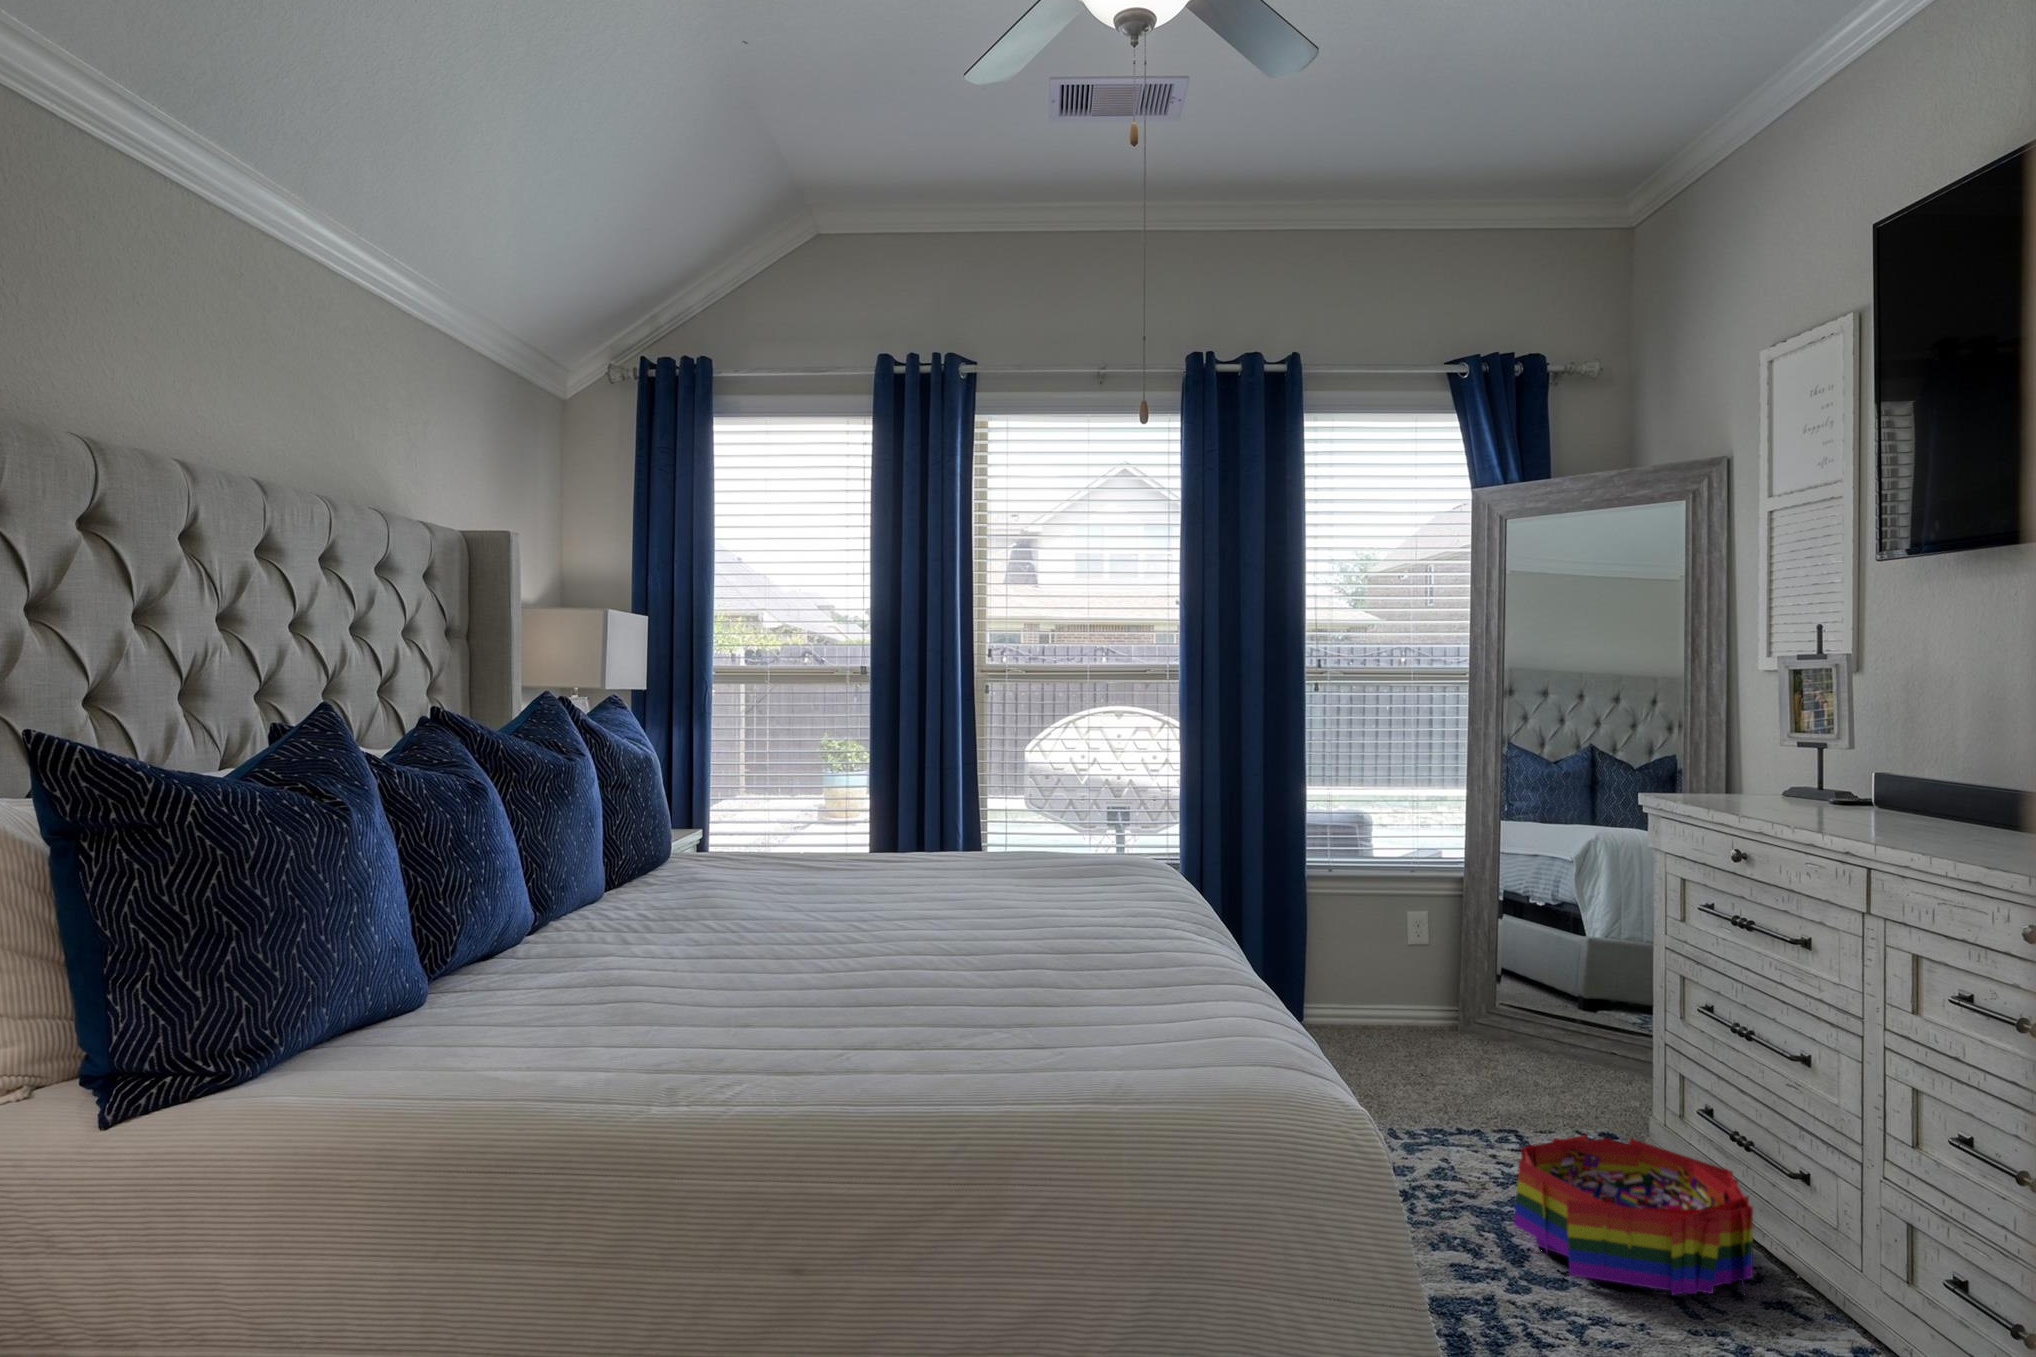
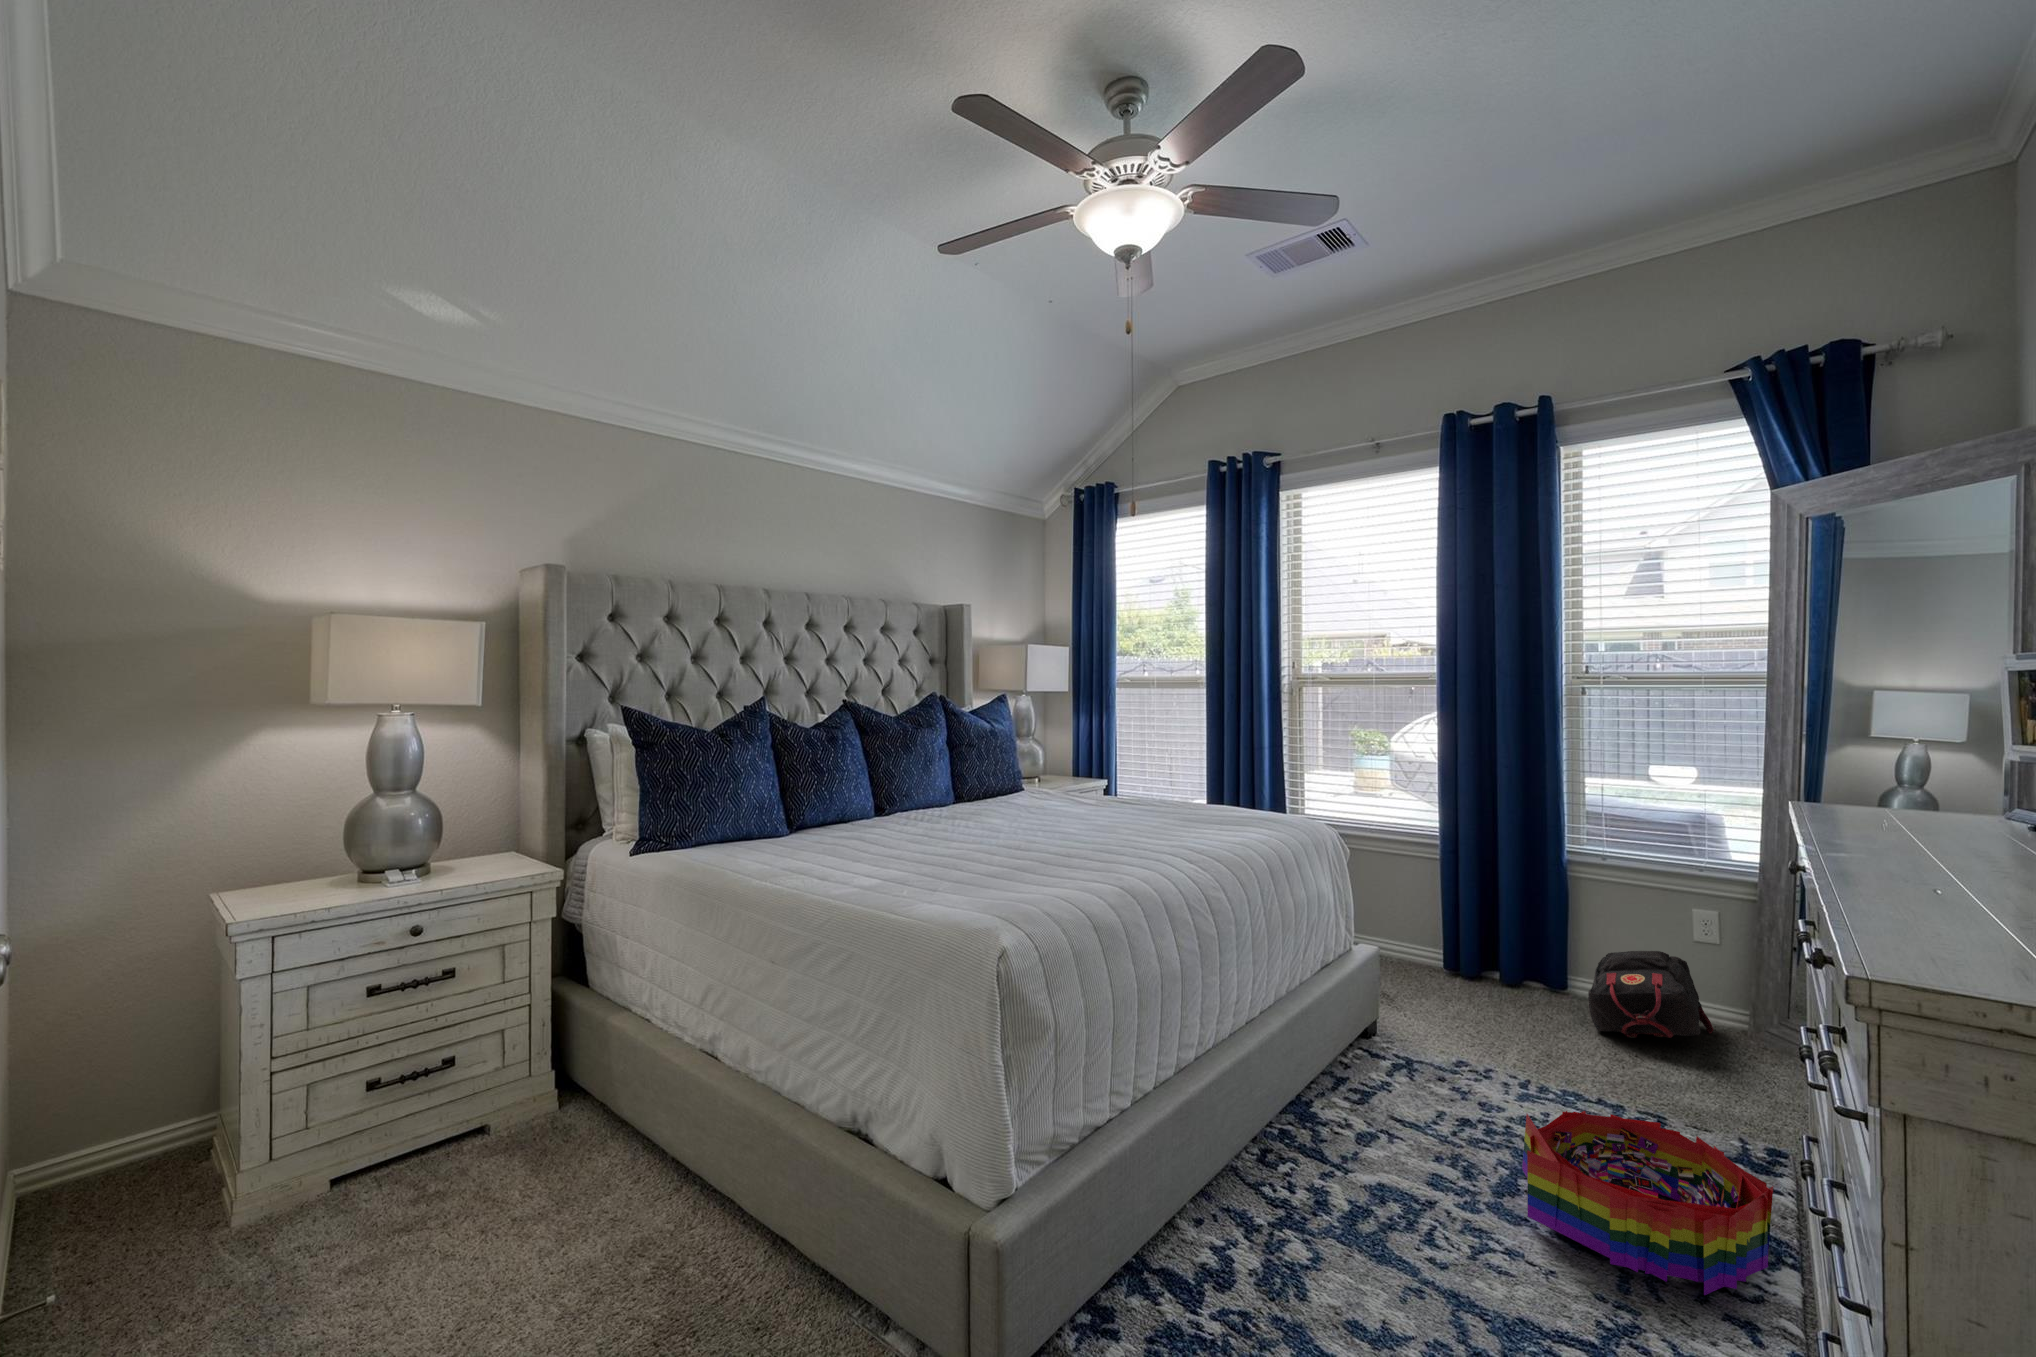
backpack: none [1330,961,1456,1057] -> present [1588,951,1713,1038]

